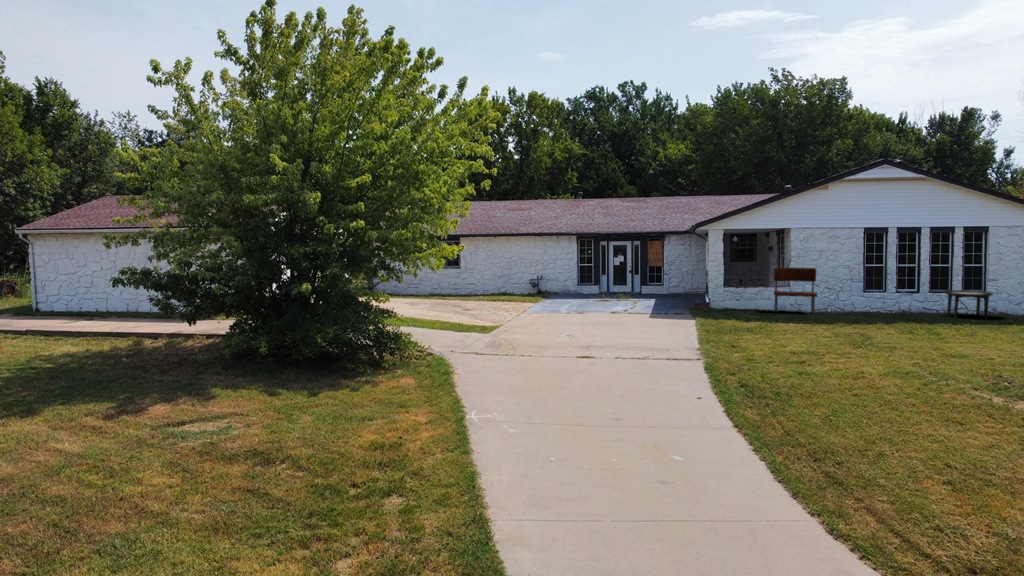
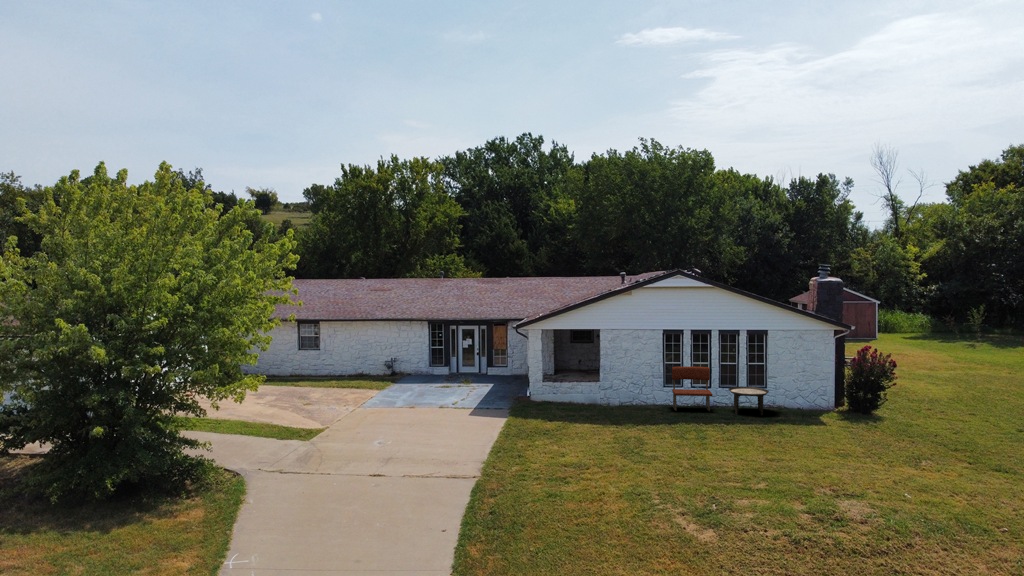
bench: present [774,267,817,314] -> present [672,367,713,411]

